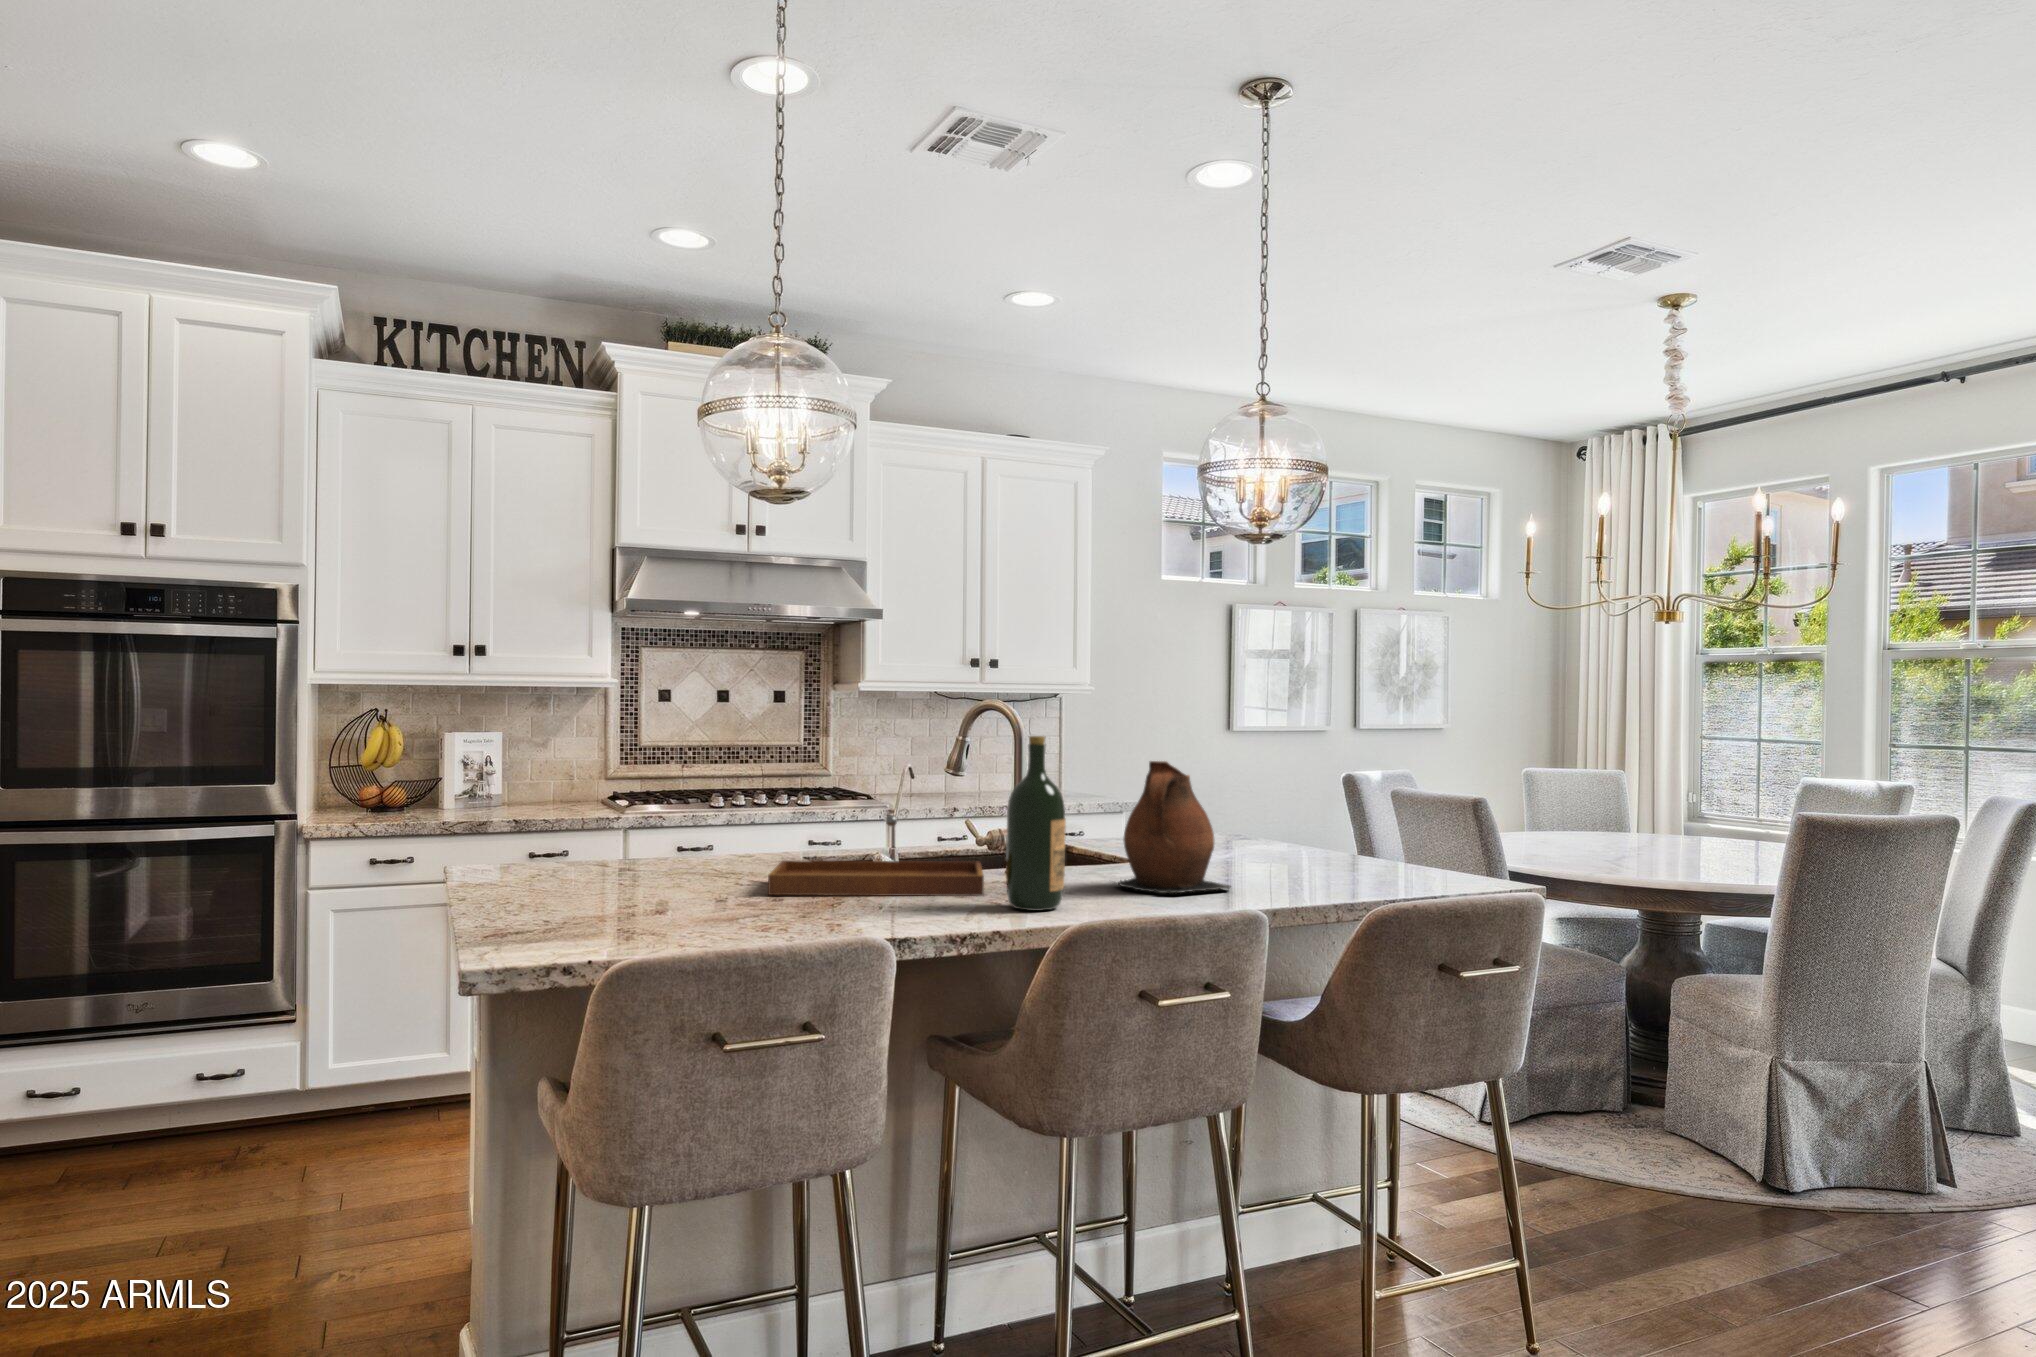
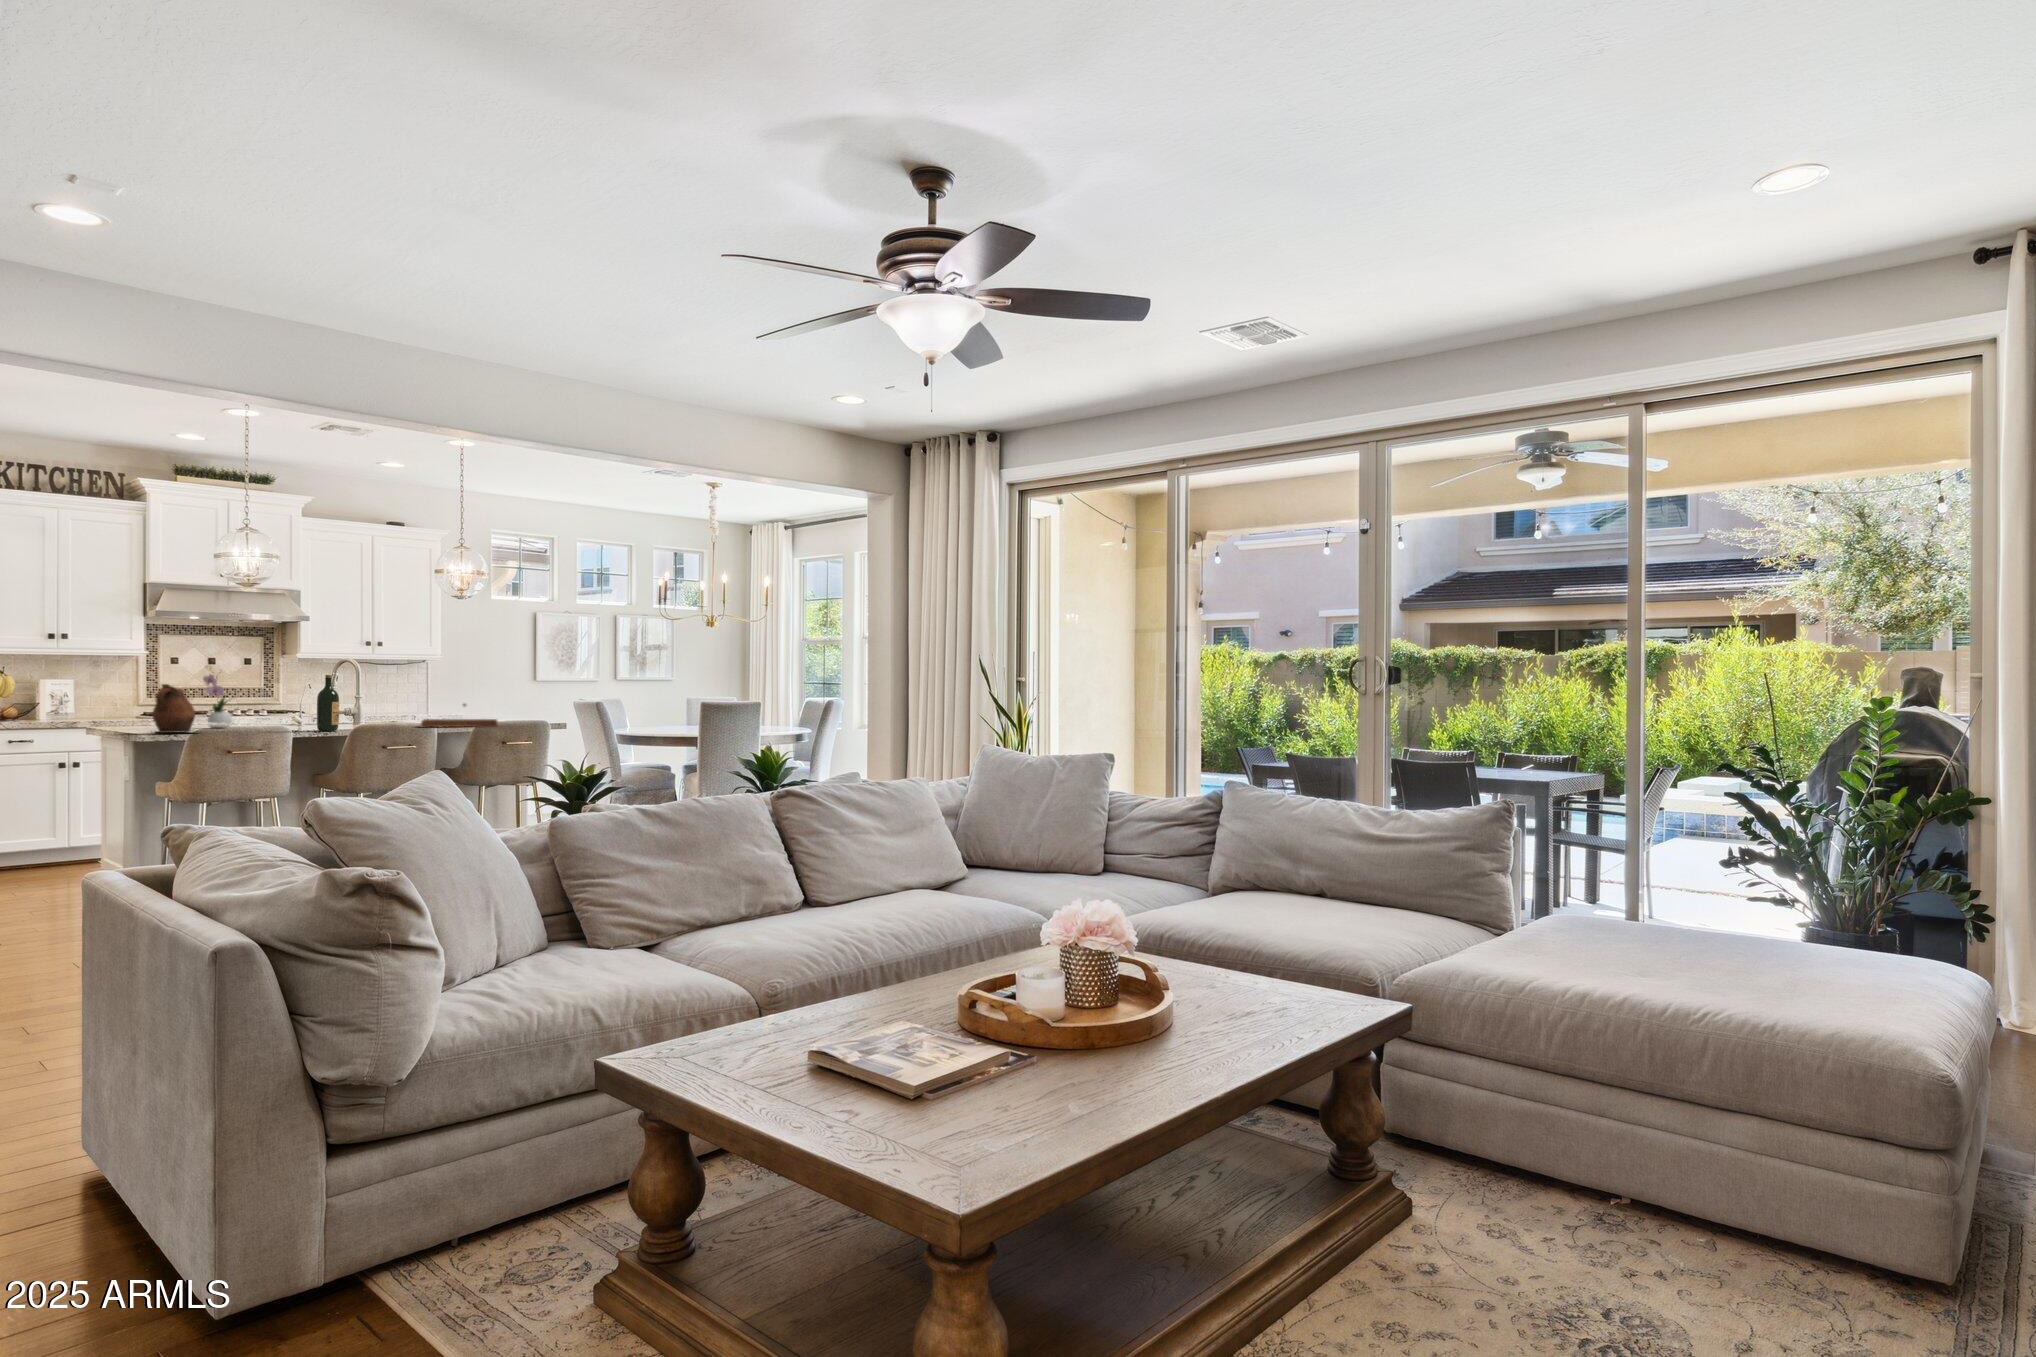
flower arrangement: none [712,707,785,868] -> present [203,674,233,728]
ceramic pitcher: present [1118,761,1230,893] -> present [151,684,195,733]
tray: present [768,815,984,896] -> present [421,703,497,727]

